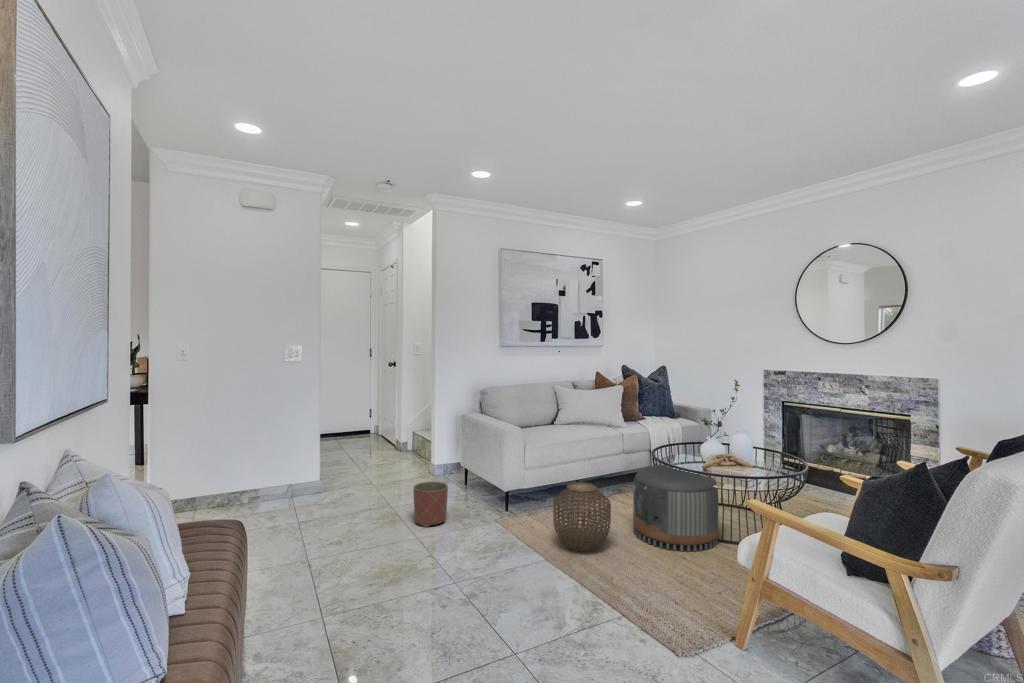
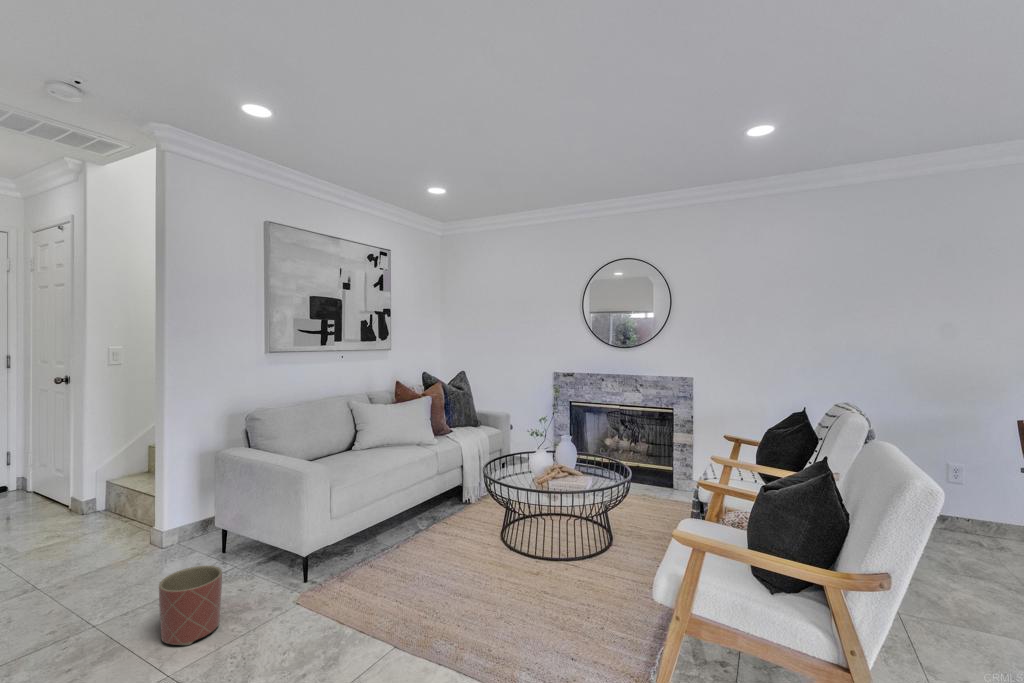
pouf: present [633,465,718,552] -> none [476,484,565,585]
woven basket: present [553,482,611,551] -> none [397,527,469,618]

